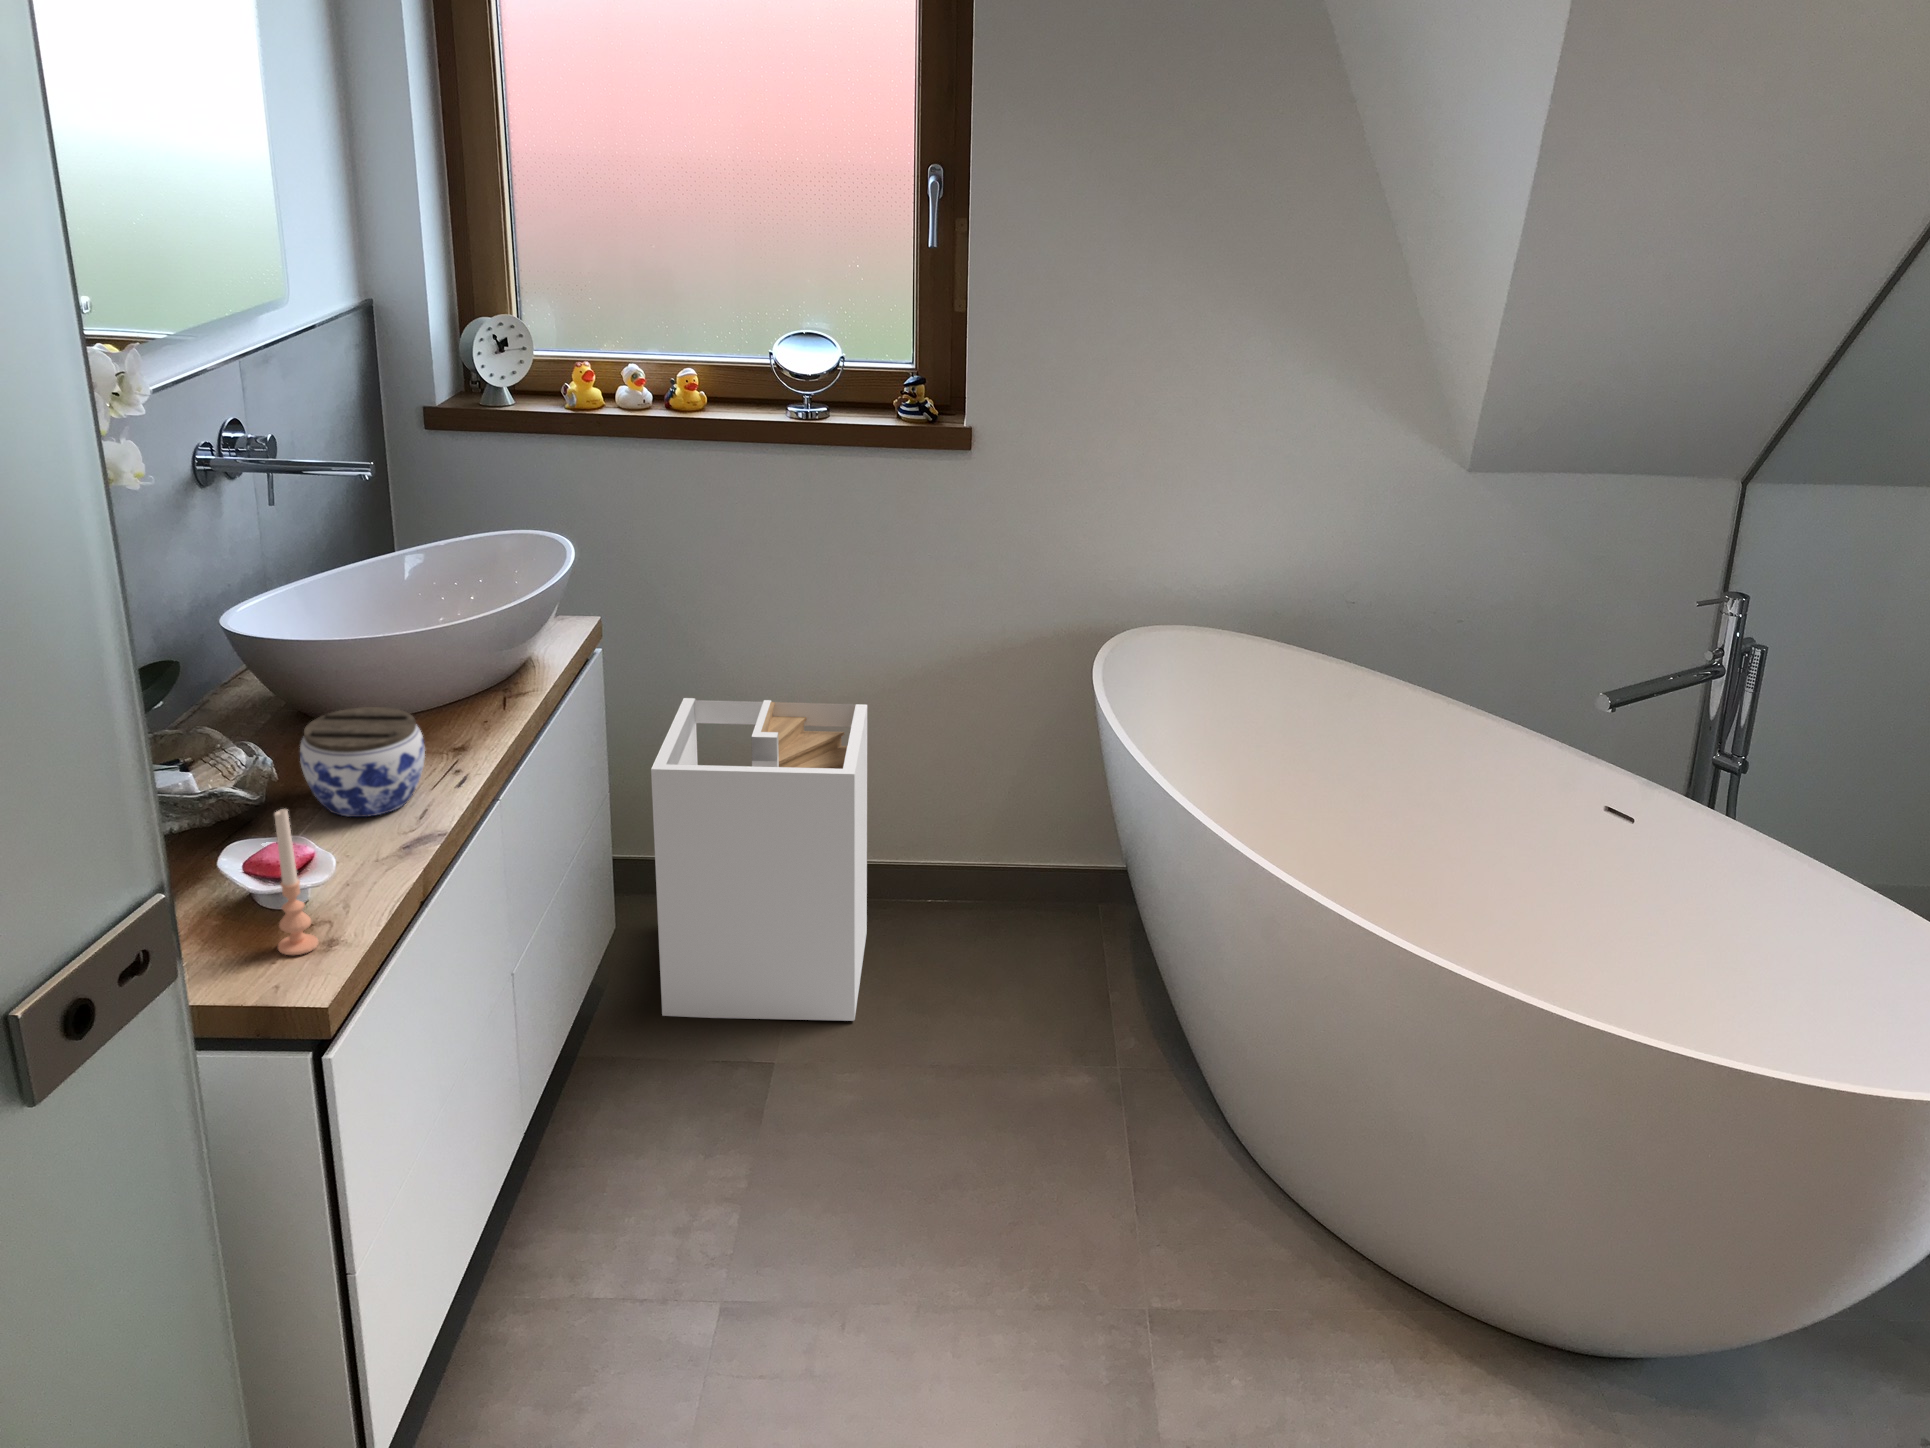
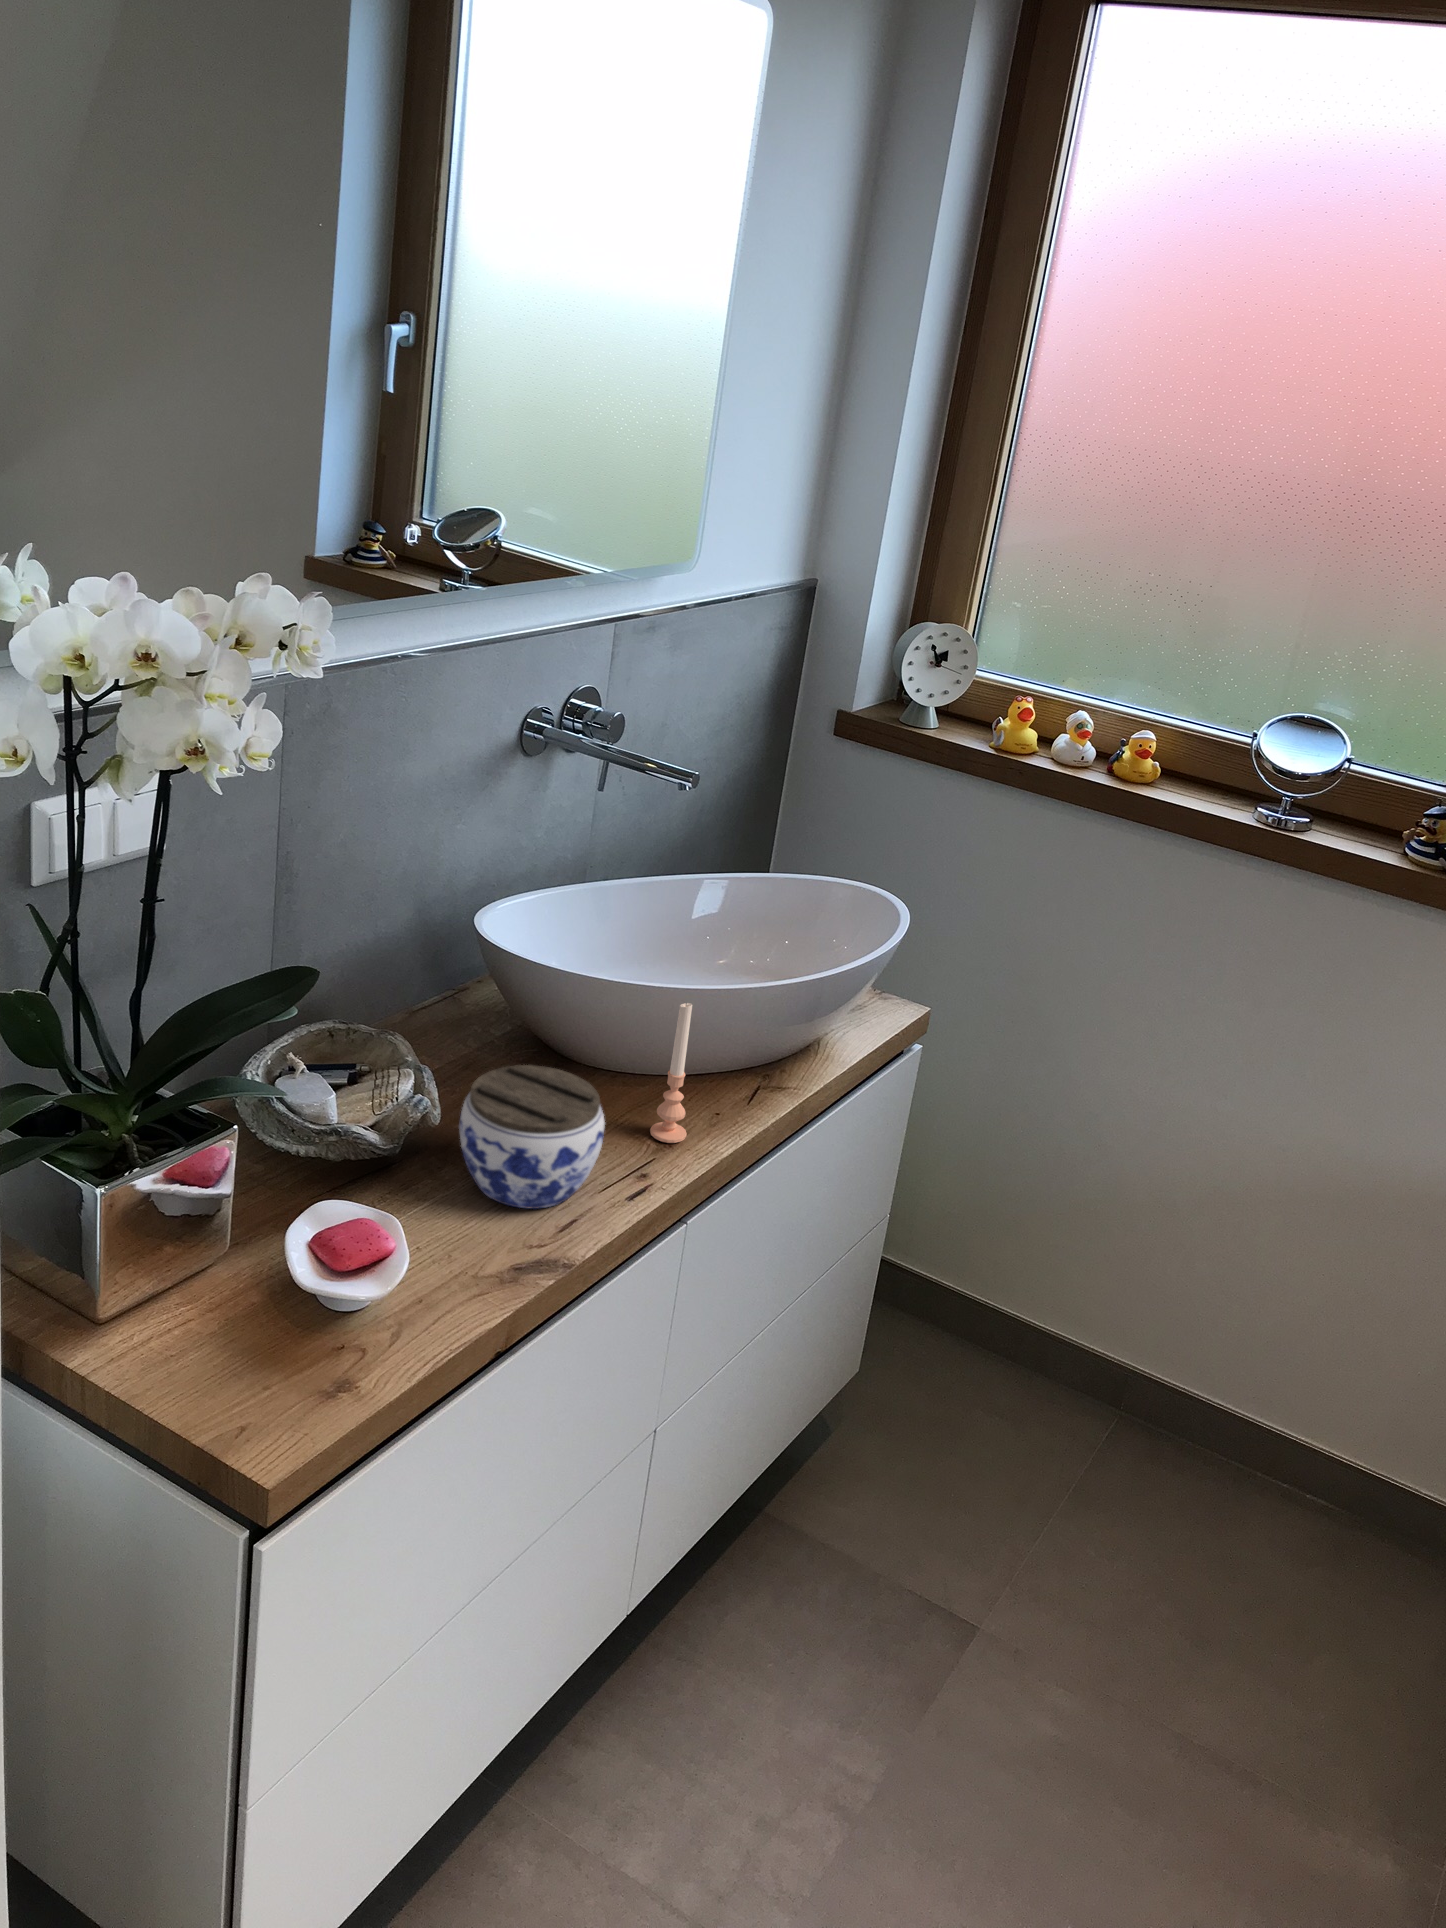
laundry hamper: present [651,698,867,1021] -> none [881,1122,1249,1604]
candle: present [275,809,318,955] -> present [650,1003,692,1143]

